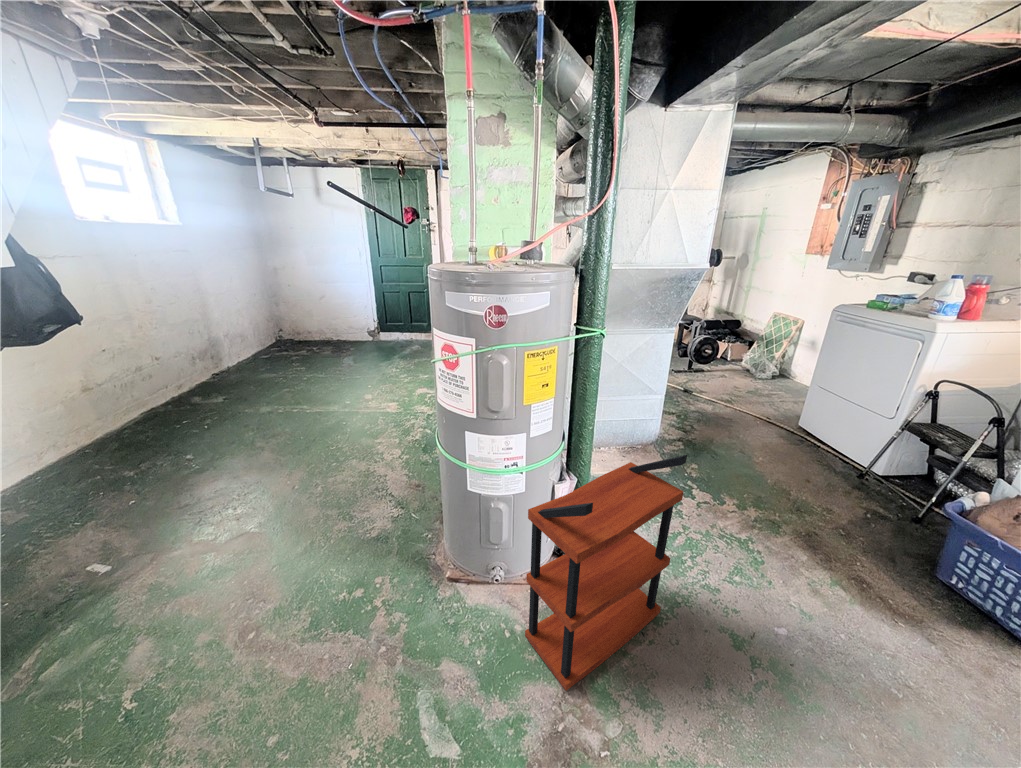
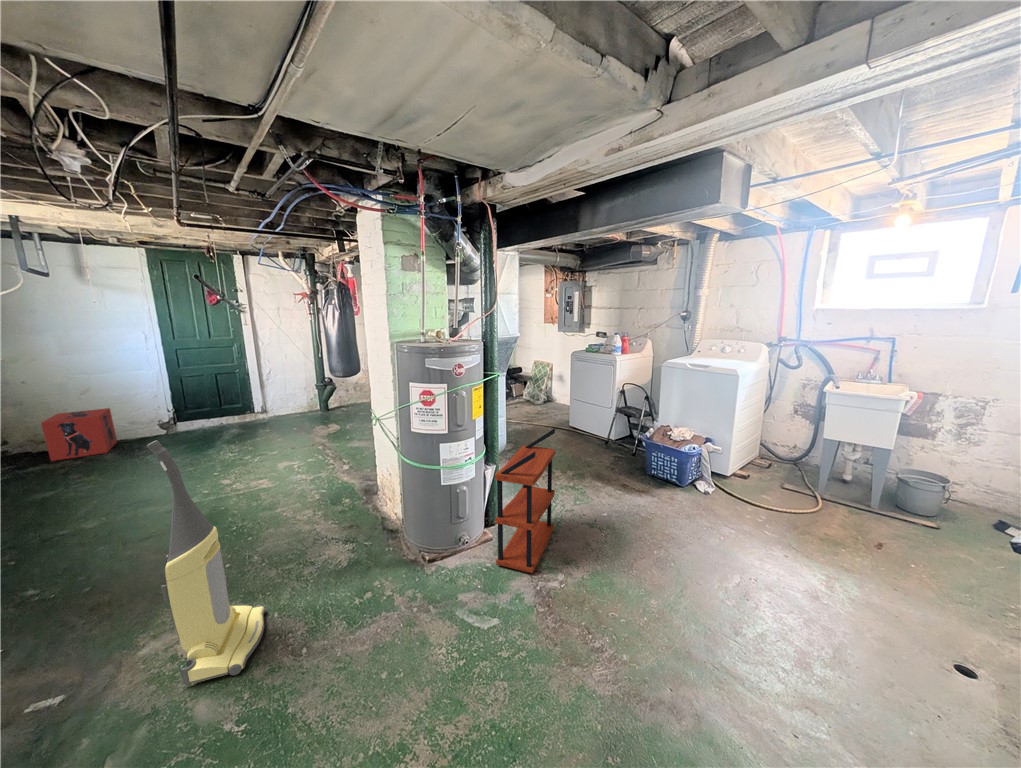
storage box: none [293,313,342,349] -> present [41,408,117,461]
vacuum cleaner: none [111,358,274,626] -> present [147,440,265,684]

